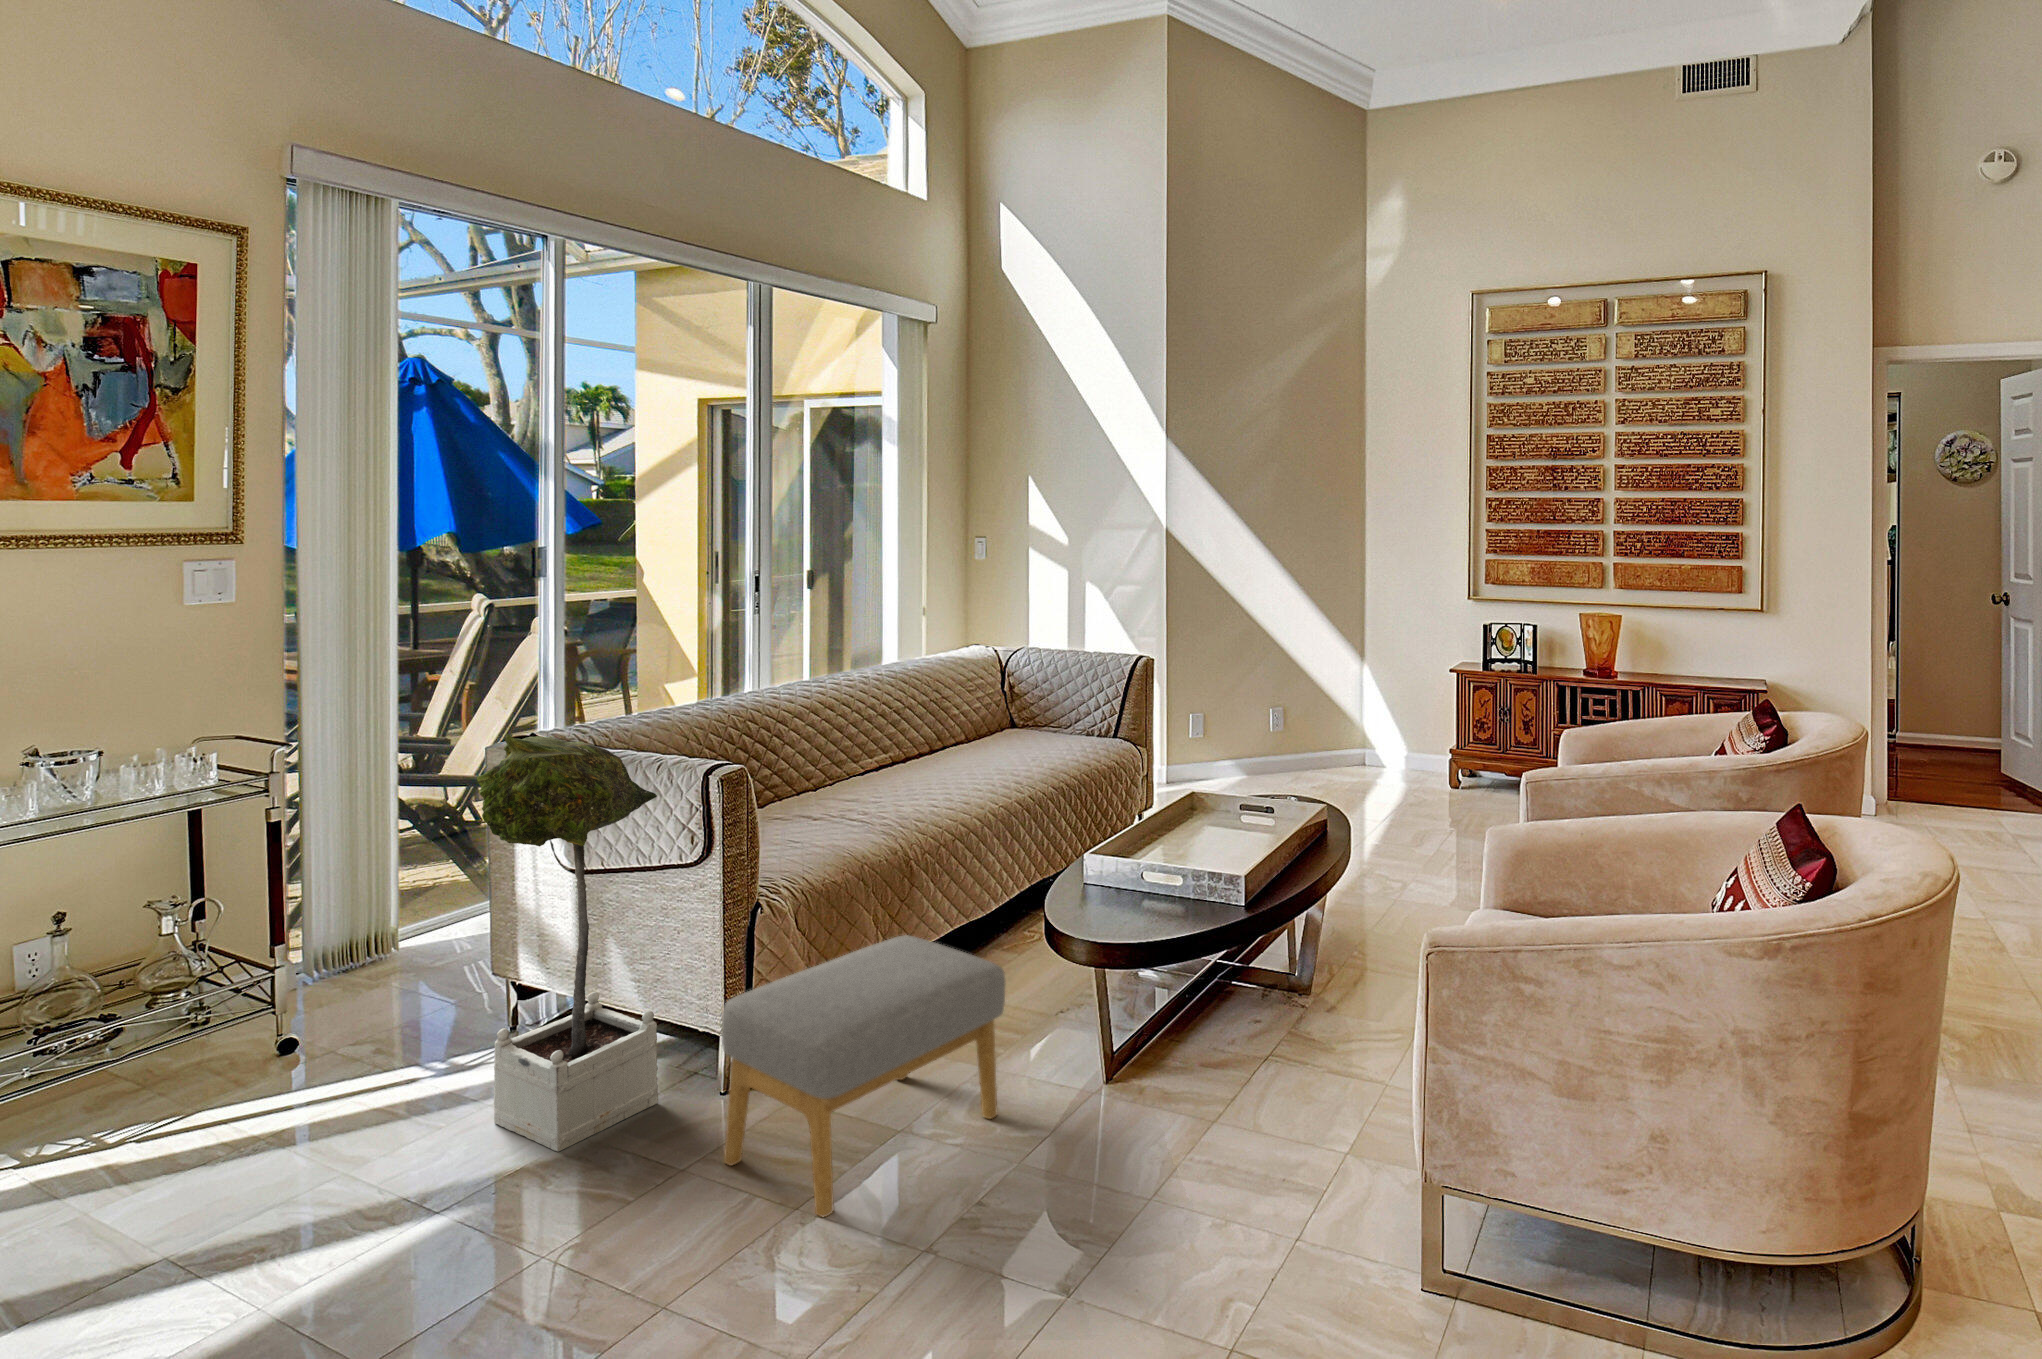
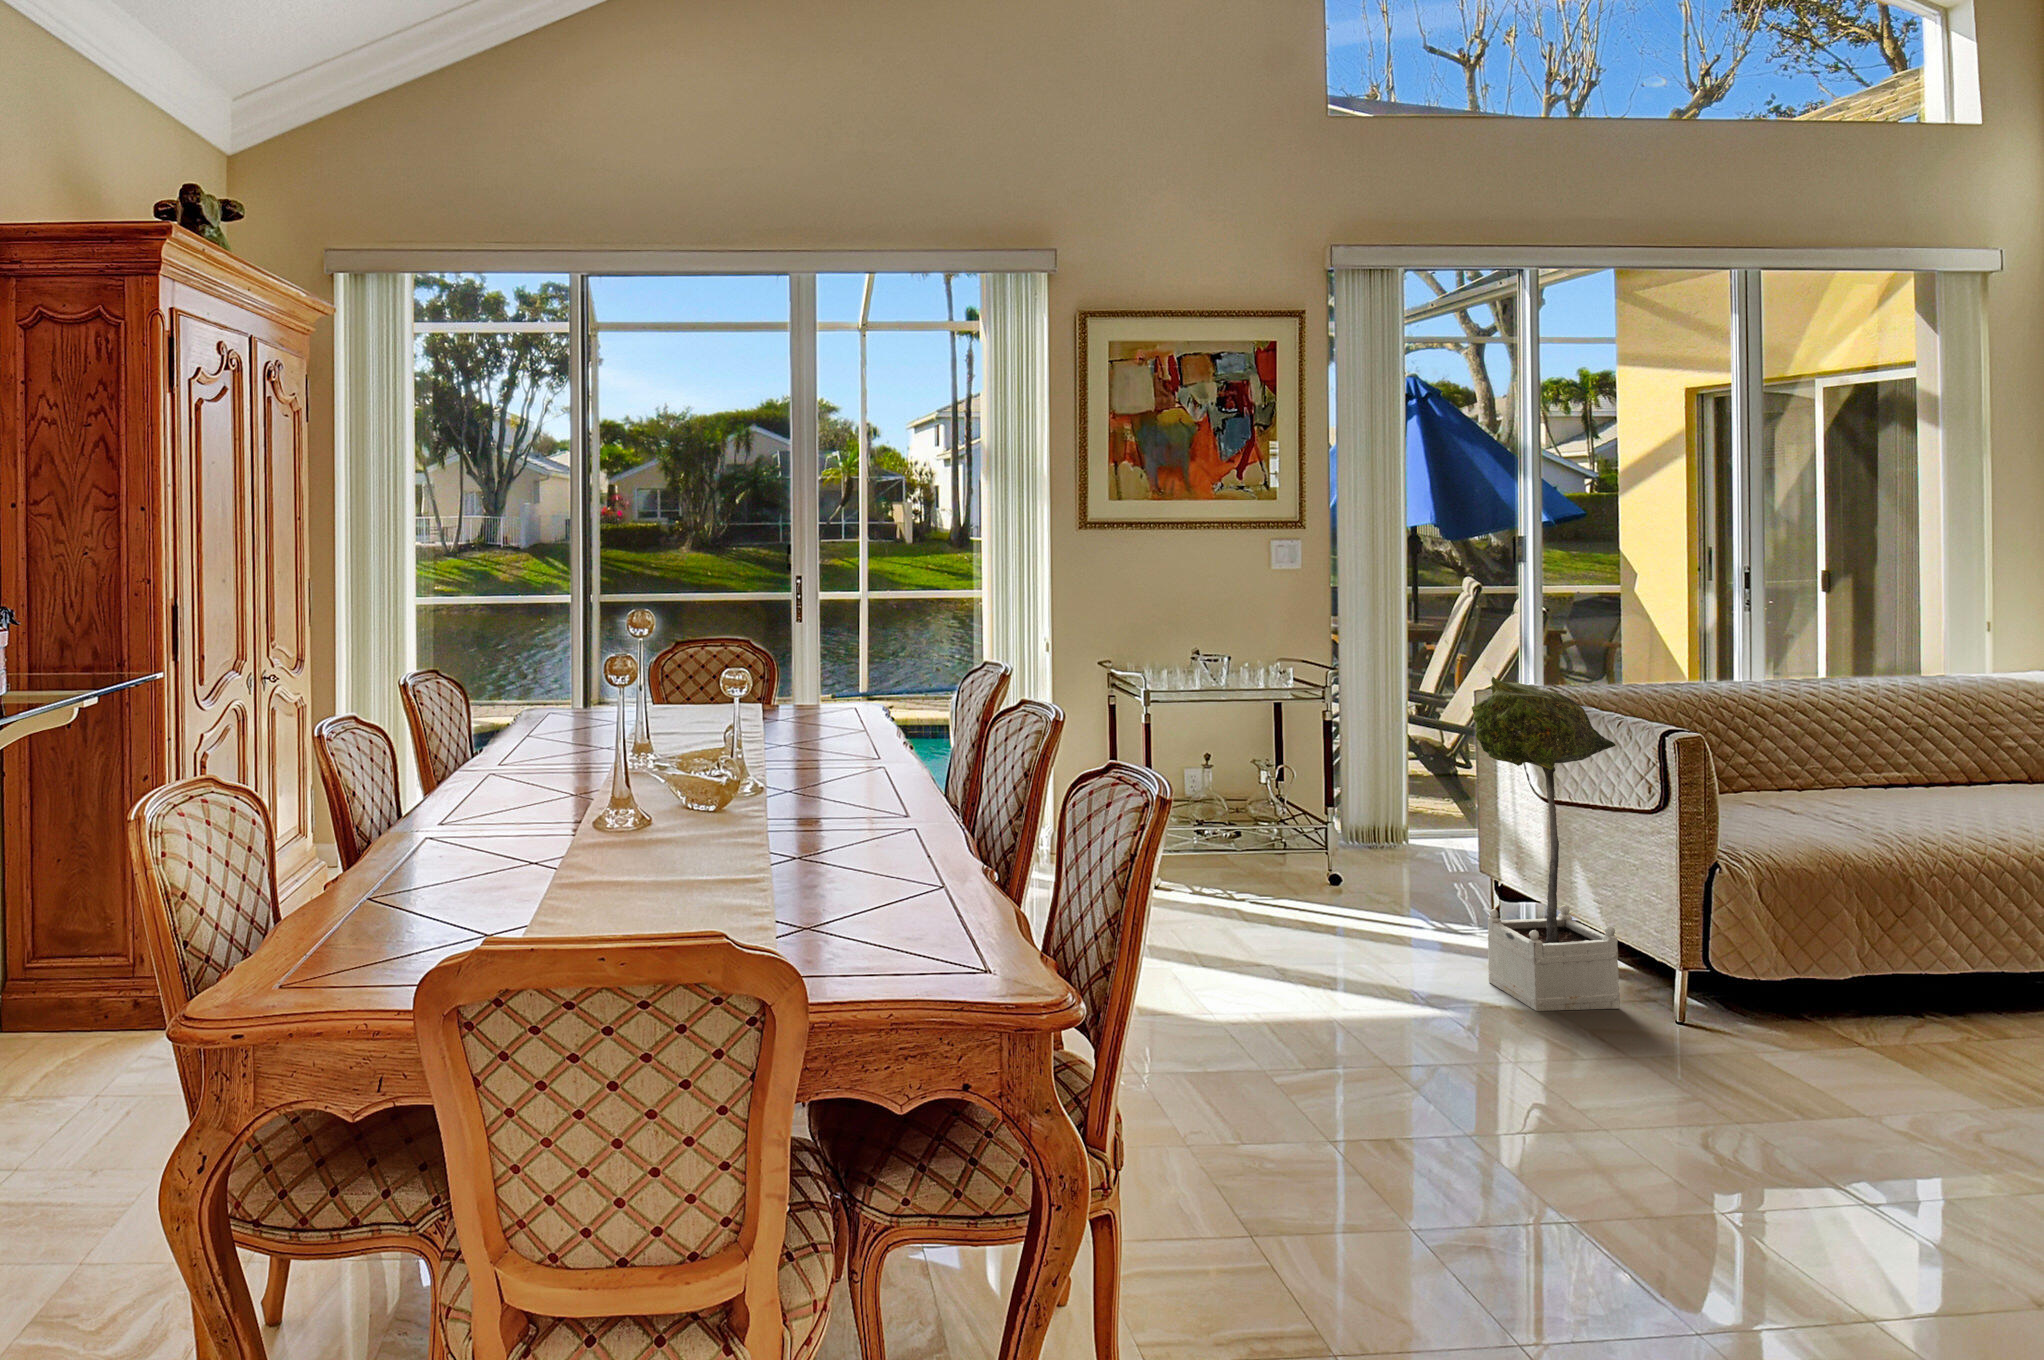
footstool: present [722,935,1006,1217] -> none [1670,916,1986,1118]

